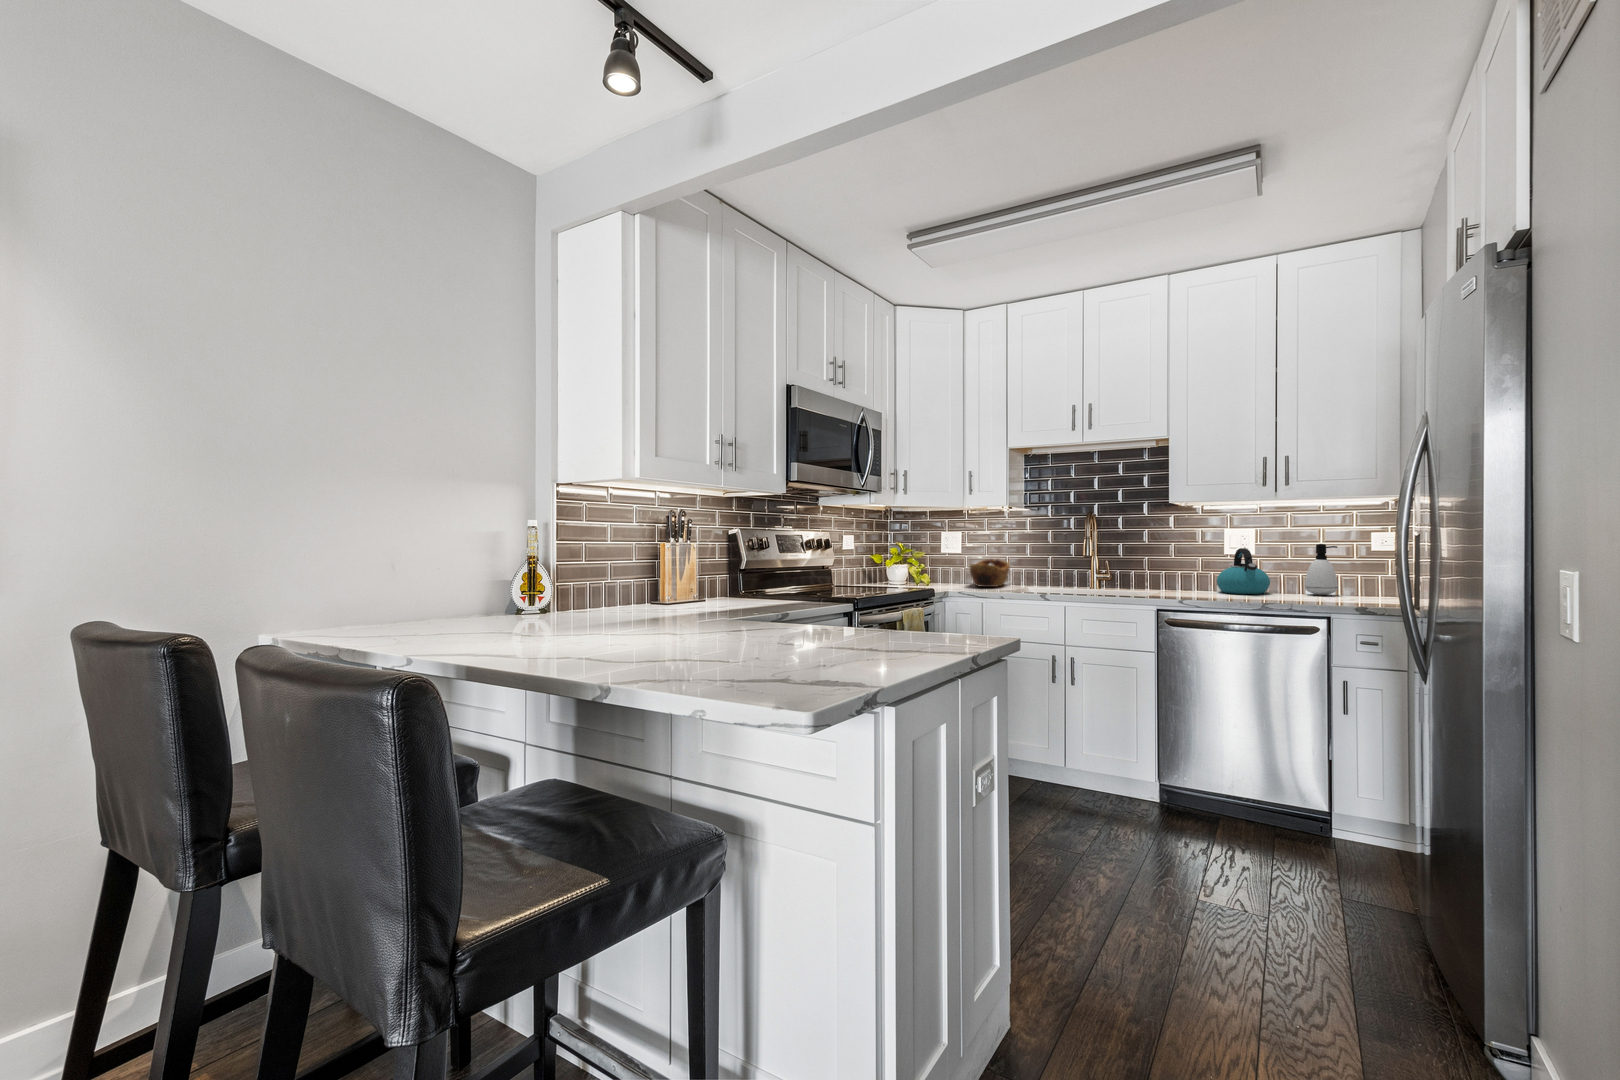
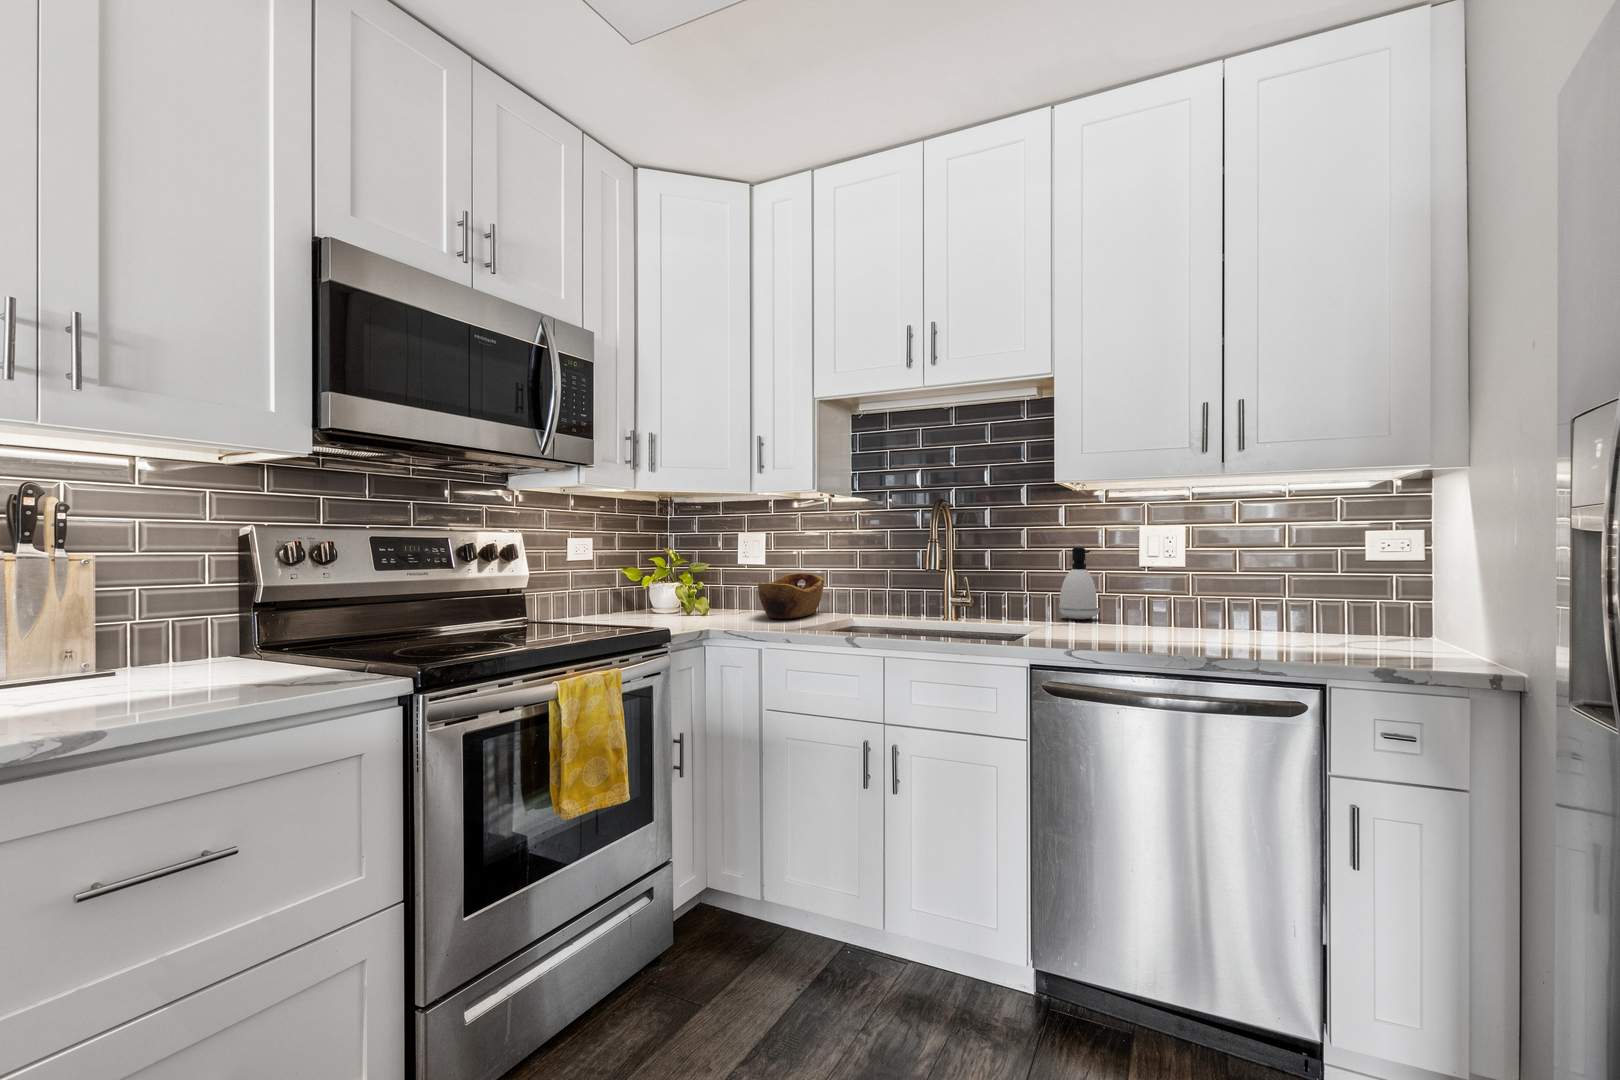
soap dispenser: present [1305,544,1338,595] -> present [1059,547,1100,619]
kettle: present [1217,548,1270,594] -> none [1129,557,1211,631]

